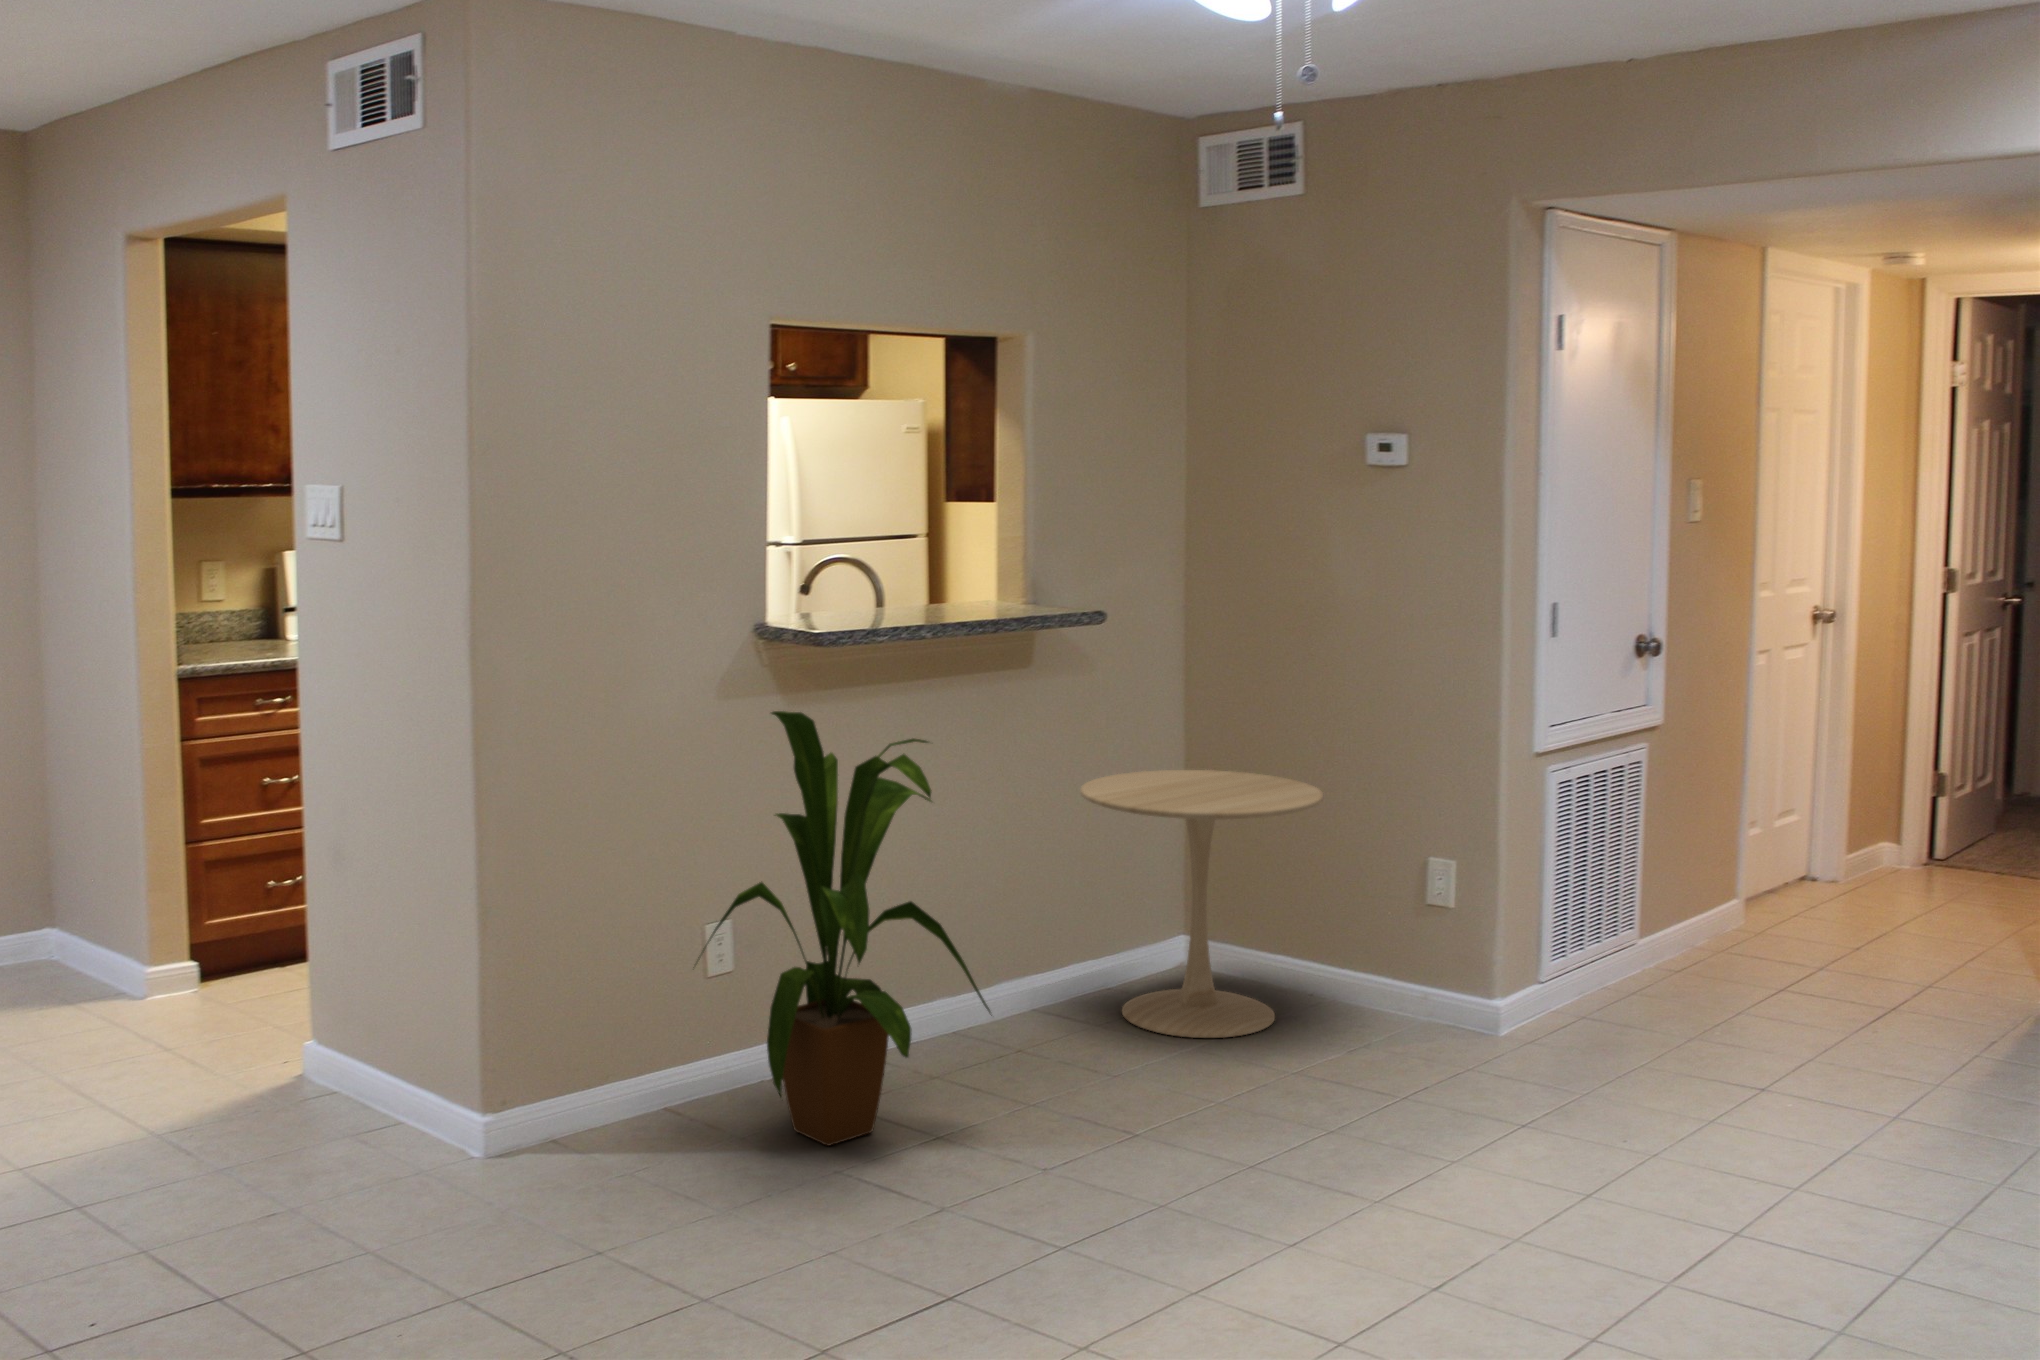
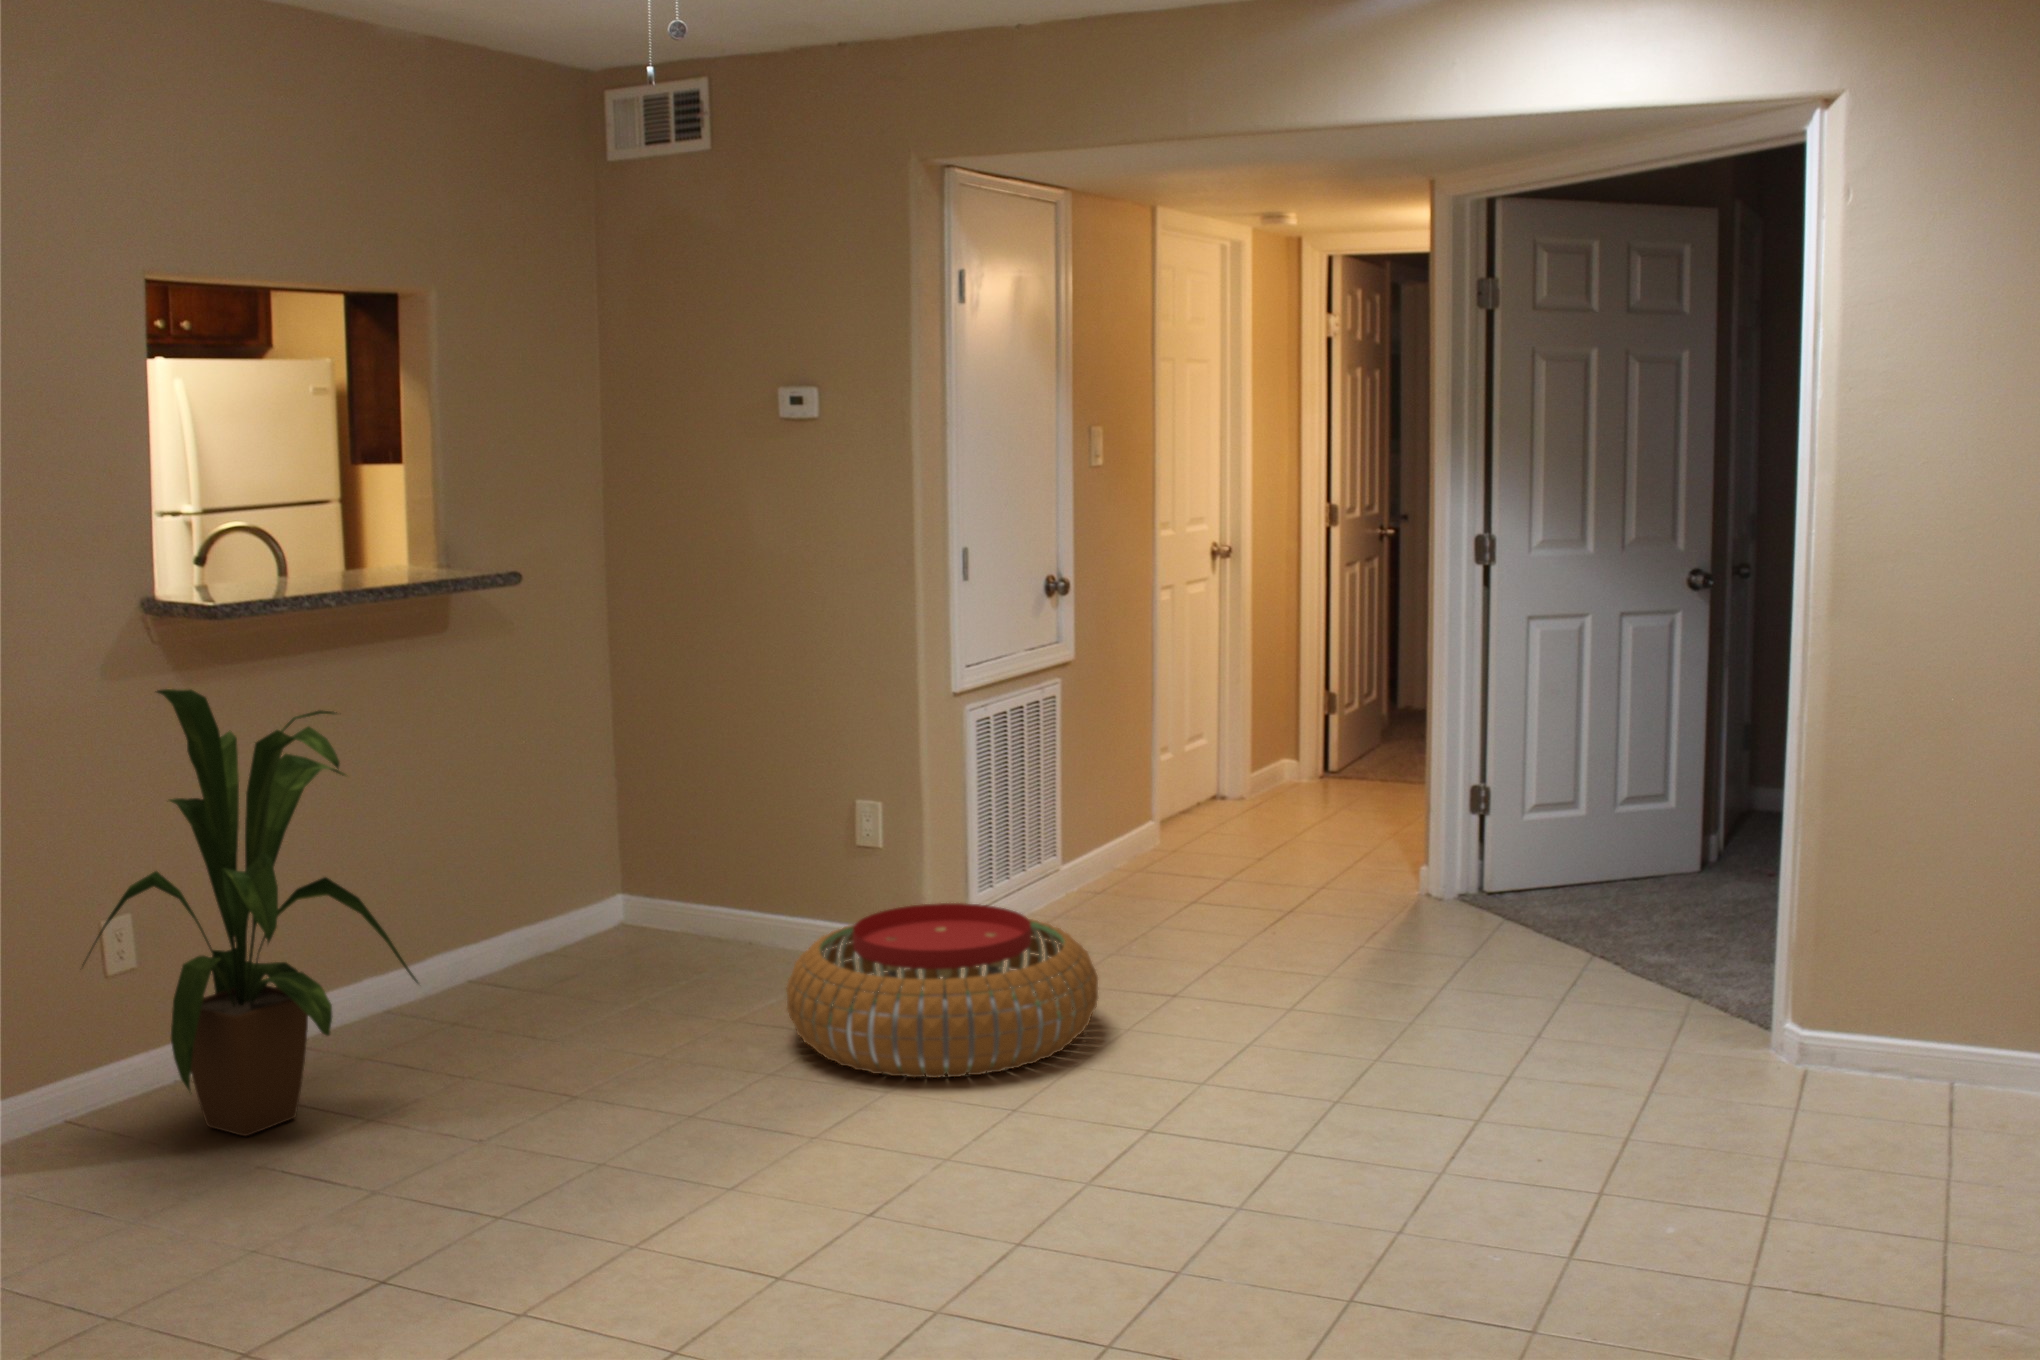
side table: present [1080,770,1323,1038] -> none [510,727,756,992]
pouf: none [1353,981,1707,1180] -> present [786,903,1098,1078]

